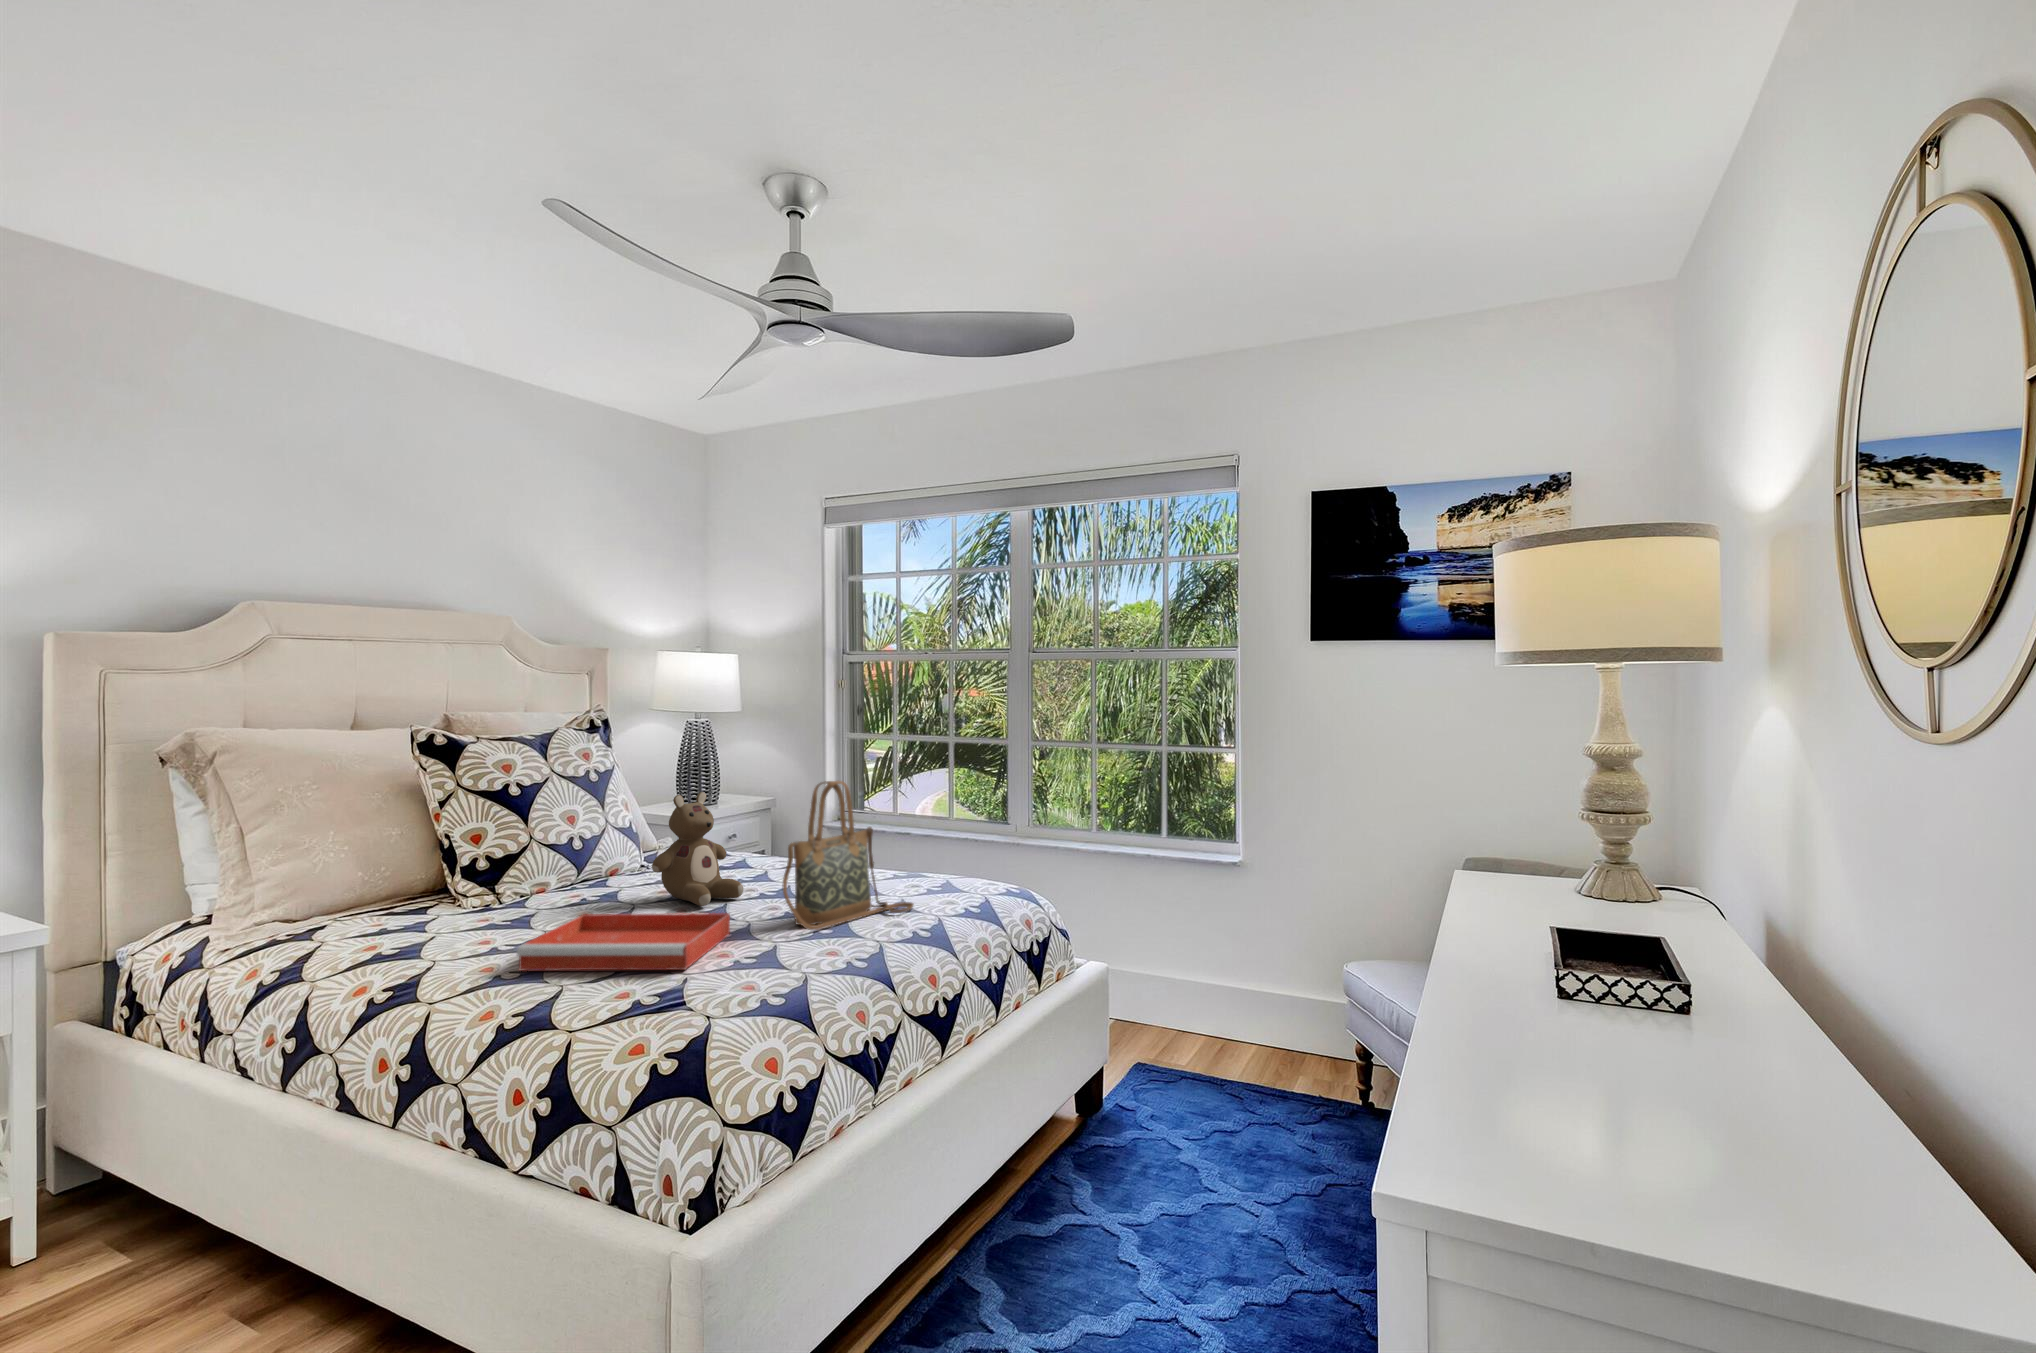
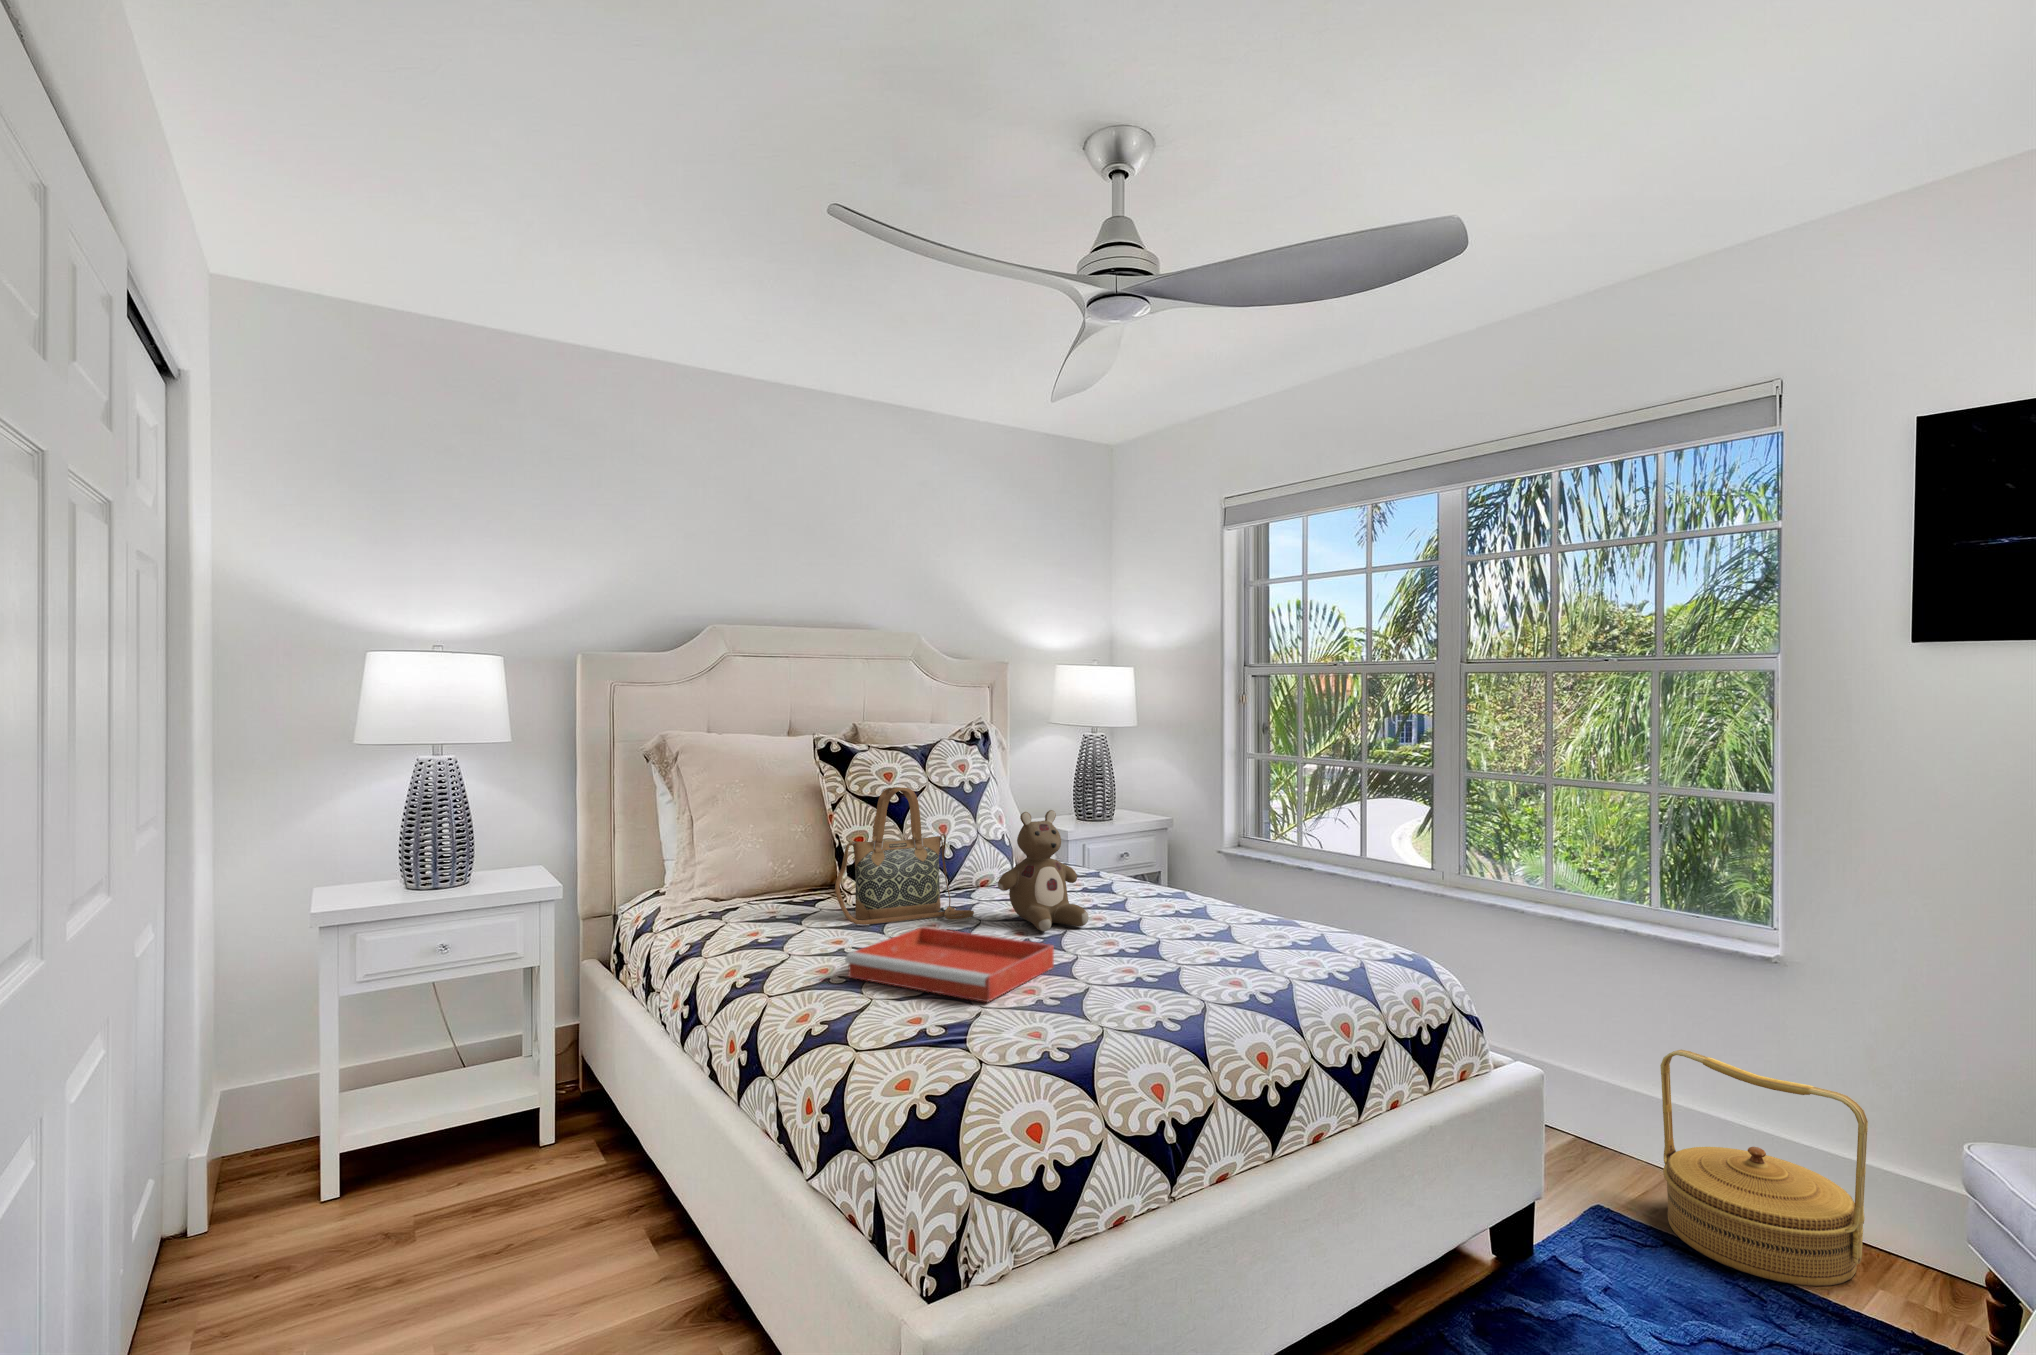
handbag: present [782,781,914,930] -> present [835,788,974,925]
woven basket: none [1172,937,1293,1085] -> present [1660,1050,1868,1286]

